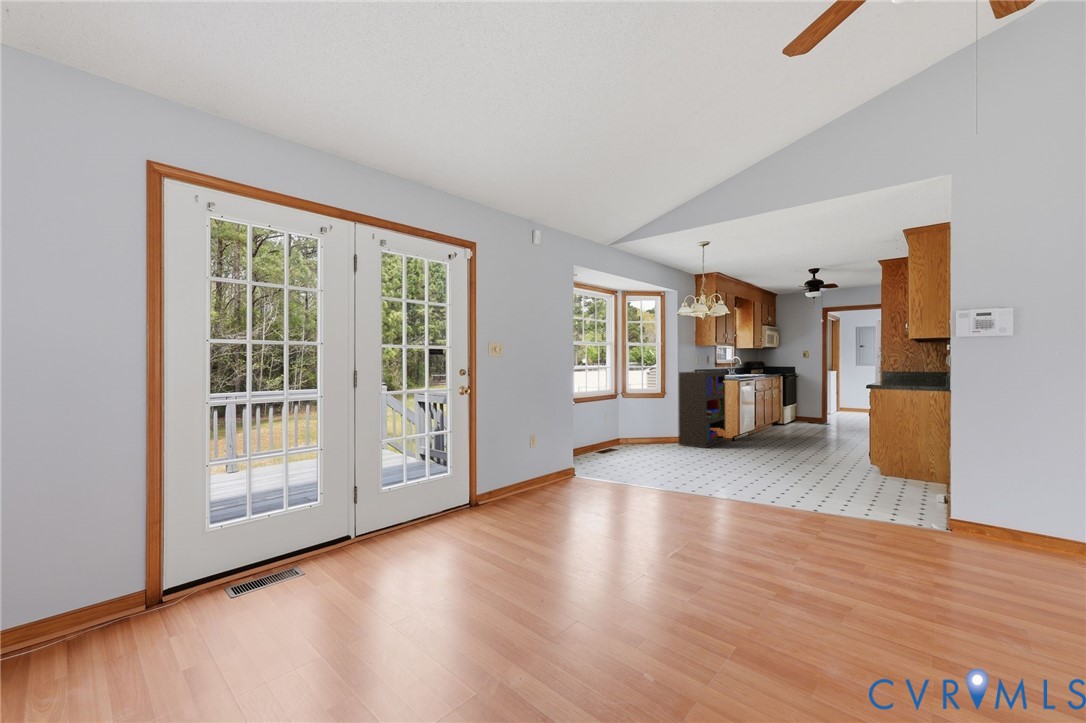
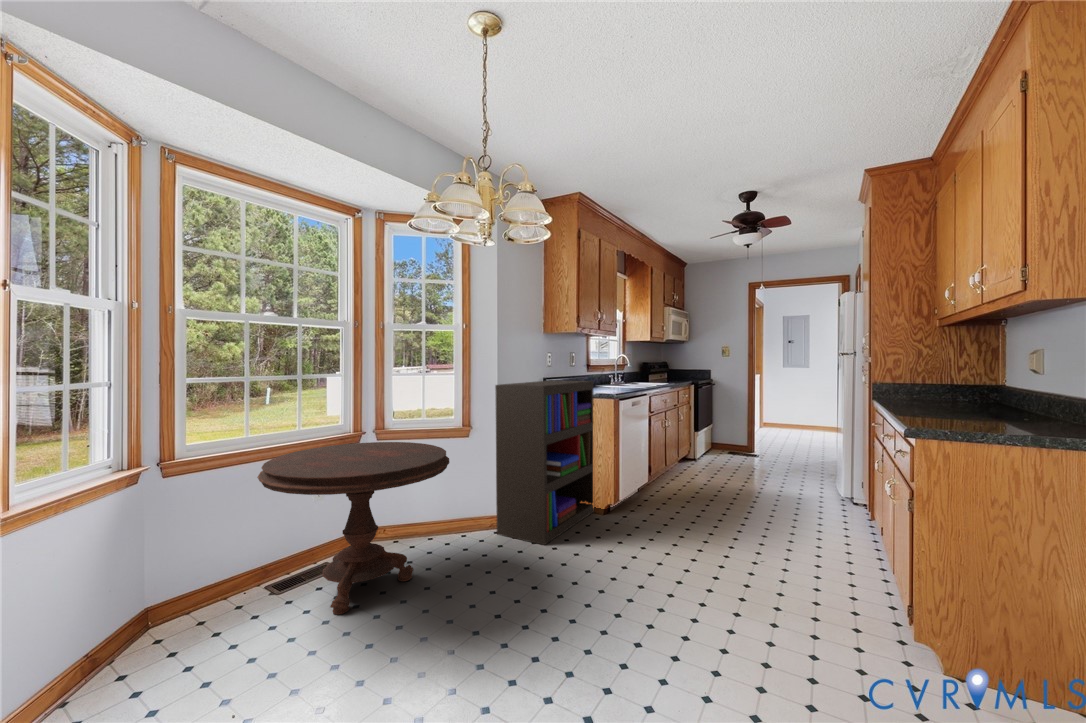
side table: none [599,397,672,458] -> present [257,442,449,615]

